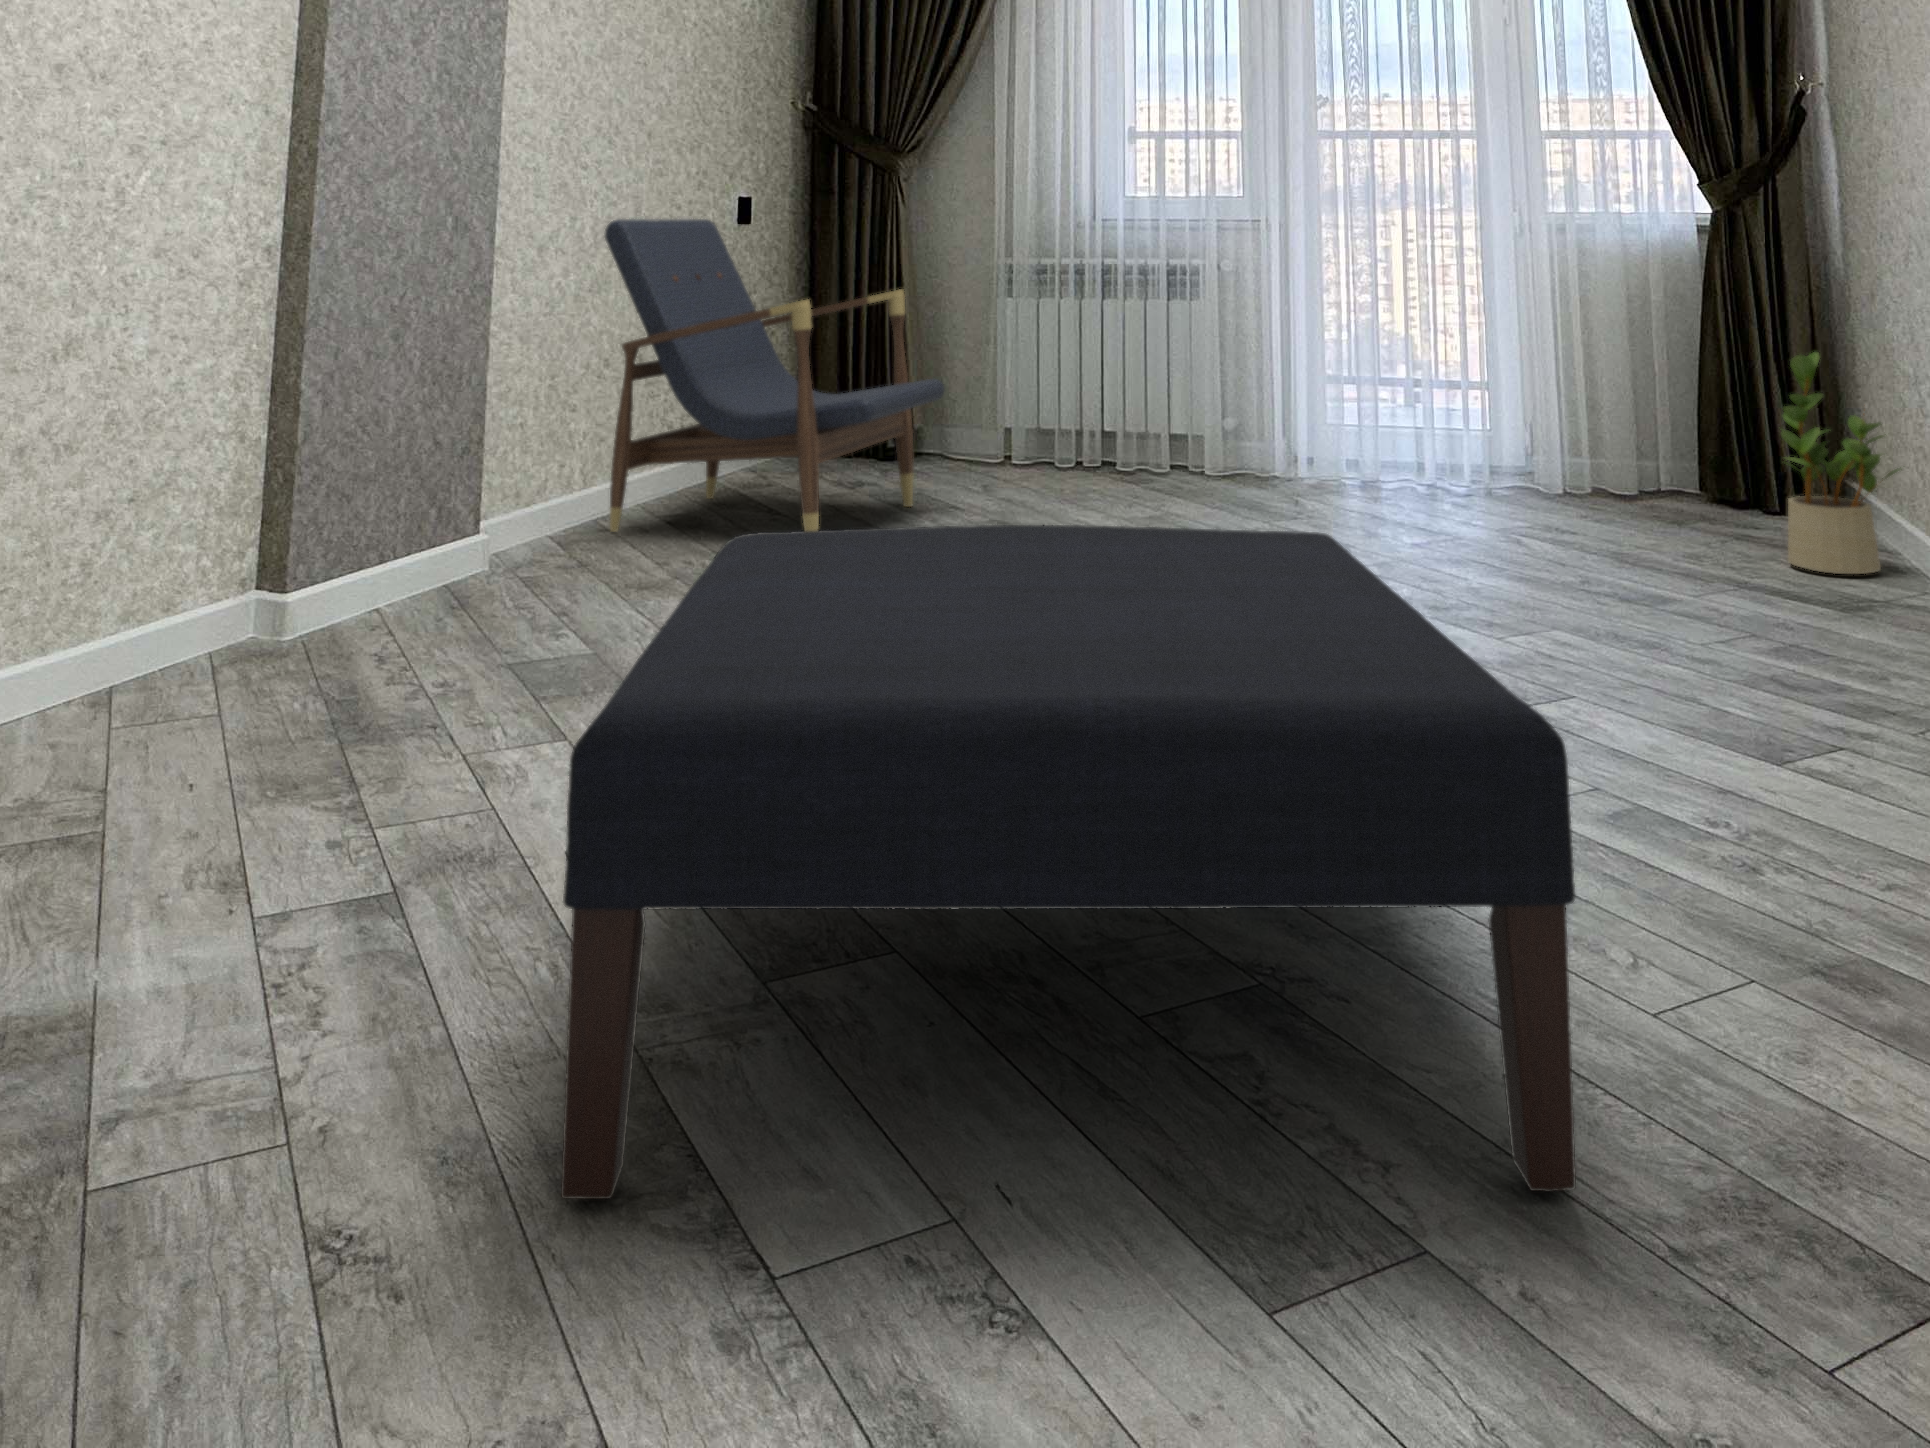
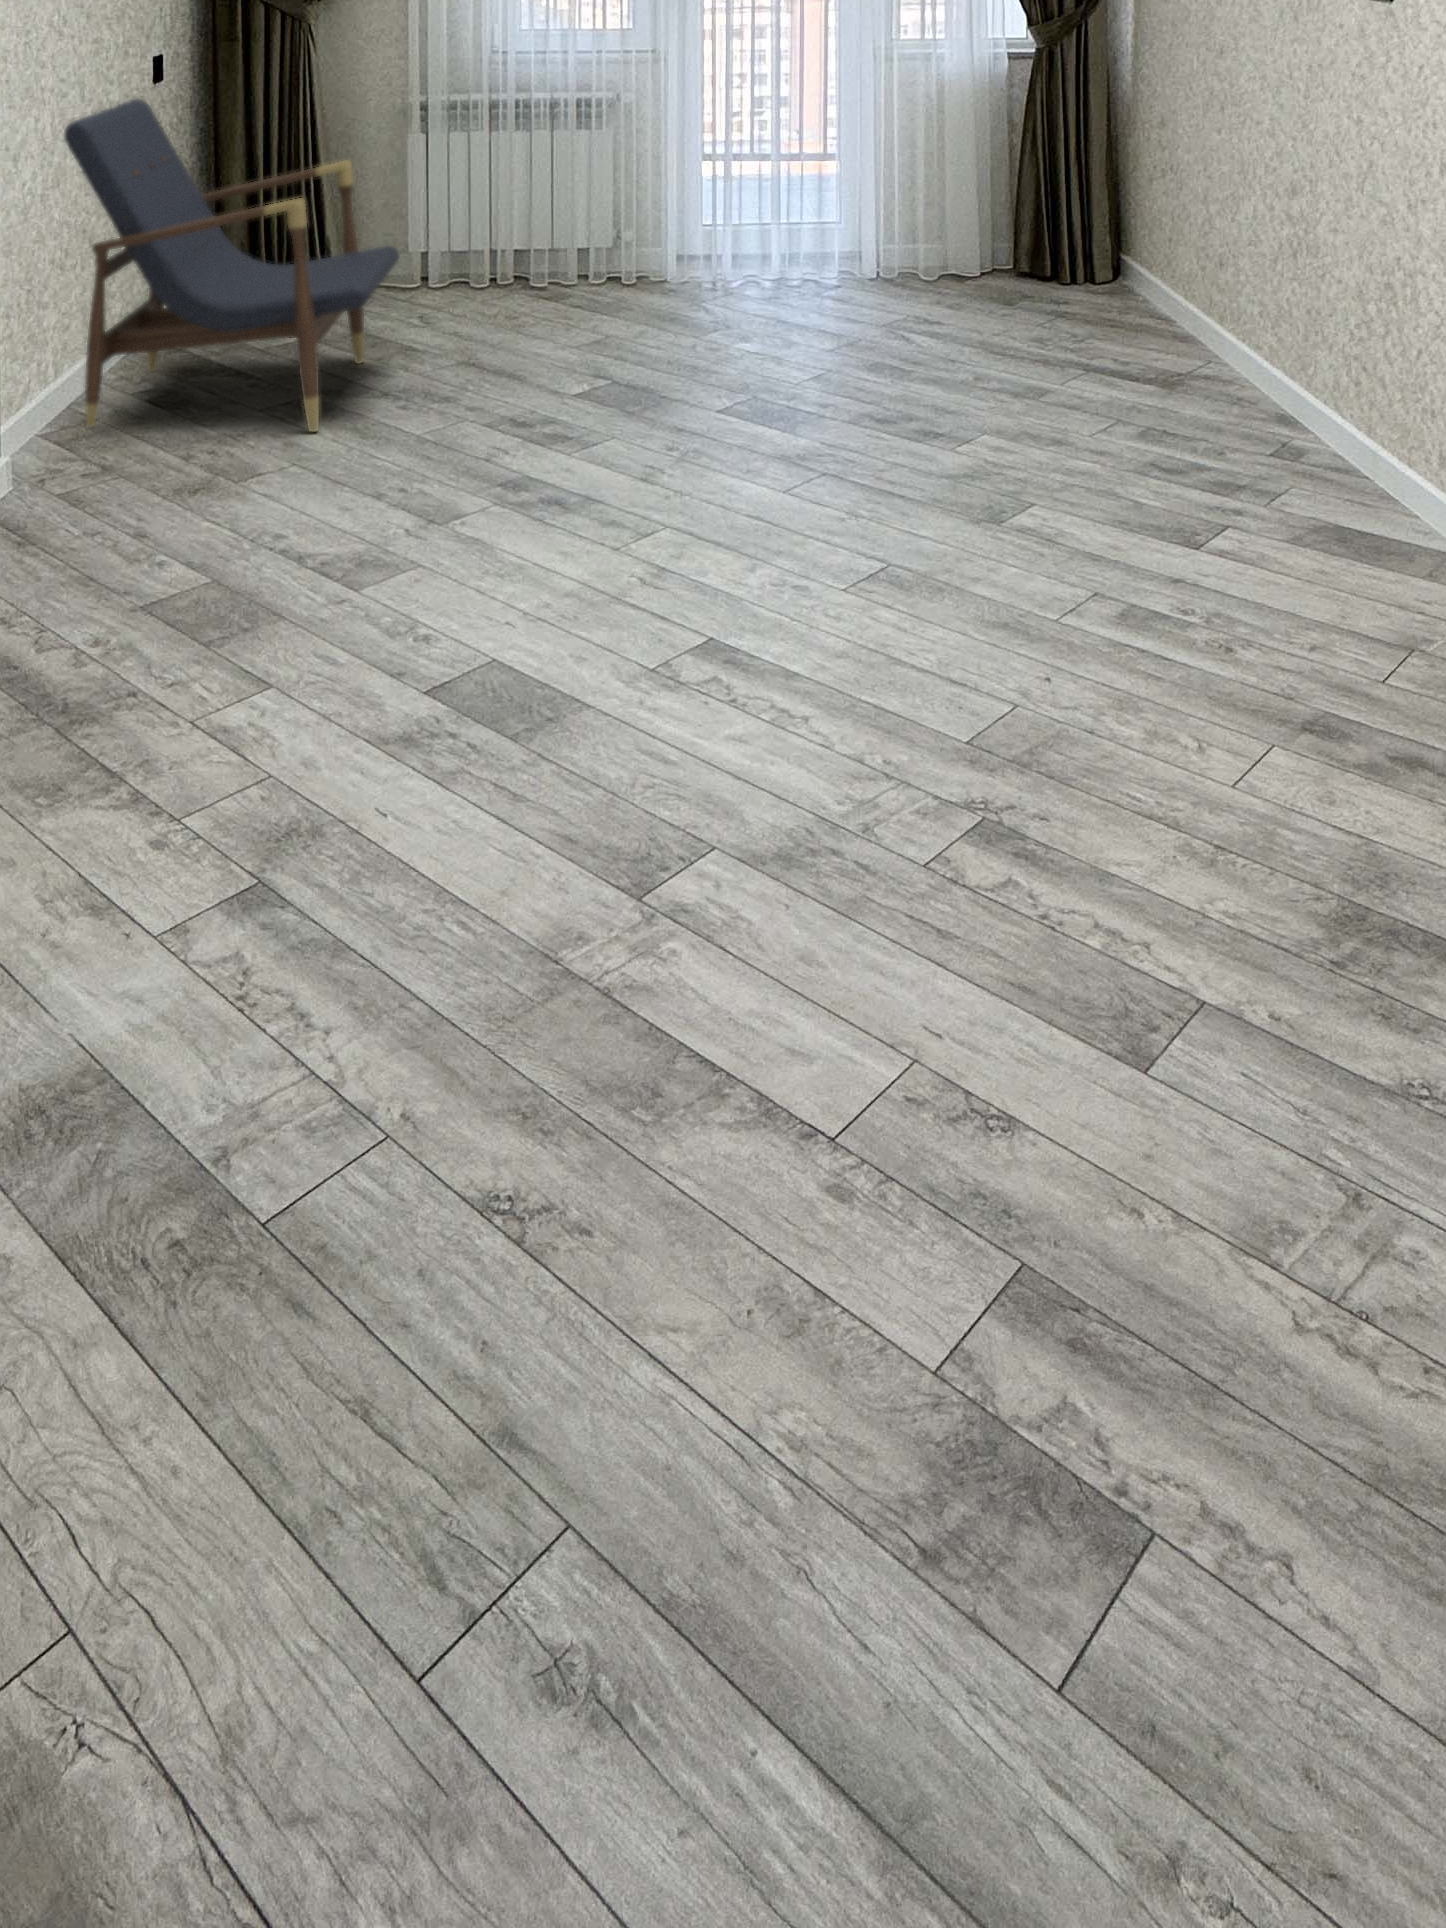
potted plant: present [1781,352,1900,575] -> none [1117,193,1208,365]
ottoman: present [561,525,1576,1199] -> none [475,459,1272,1096]

